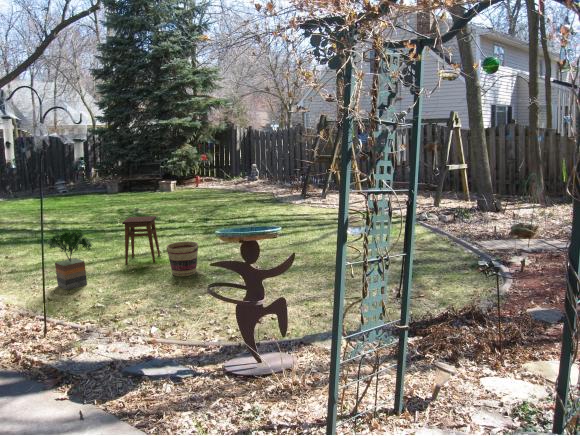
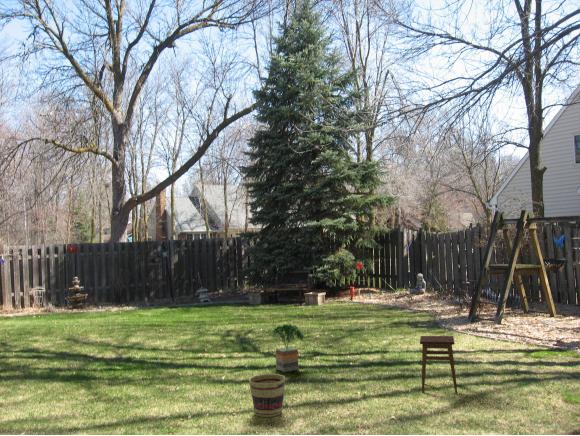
stool: present [122,216,160,264] -> present [420,336,457,394]
potted tree: present [47,231,92,290] -> present [272,324,304,372]

